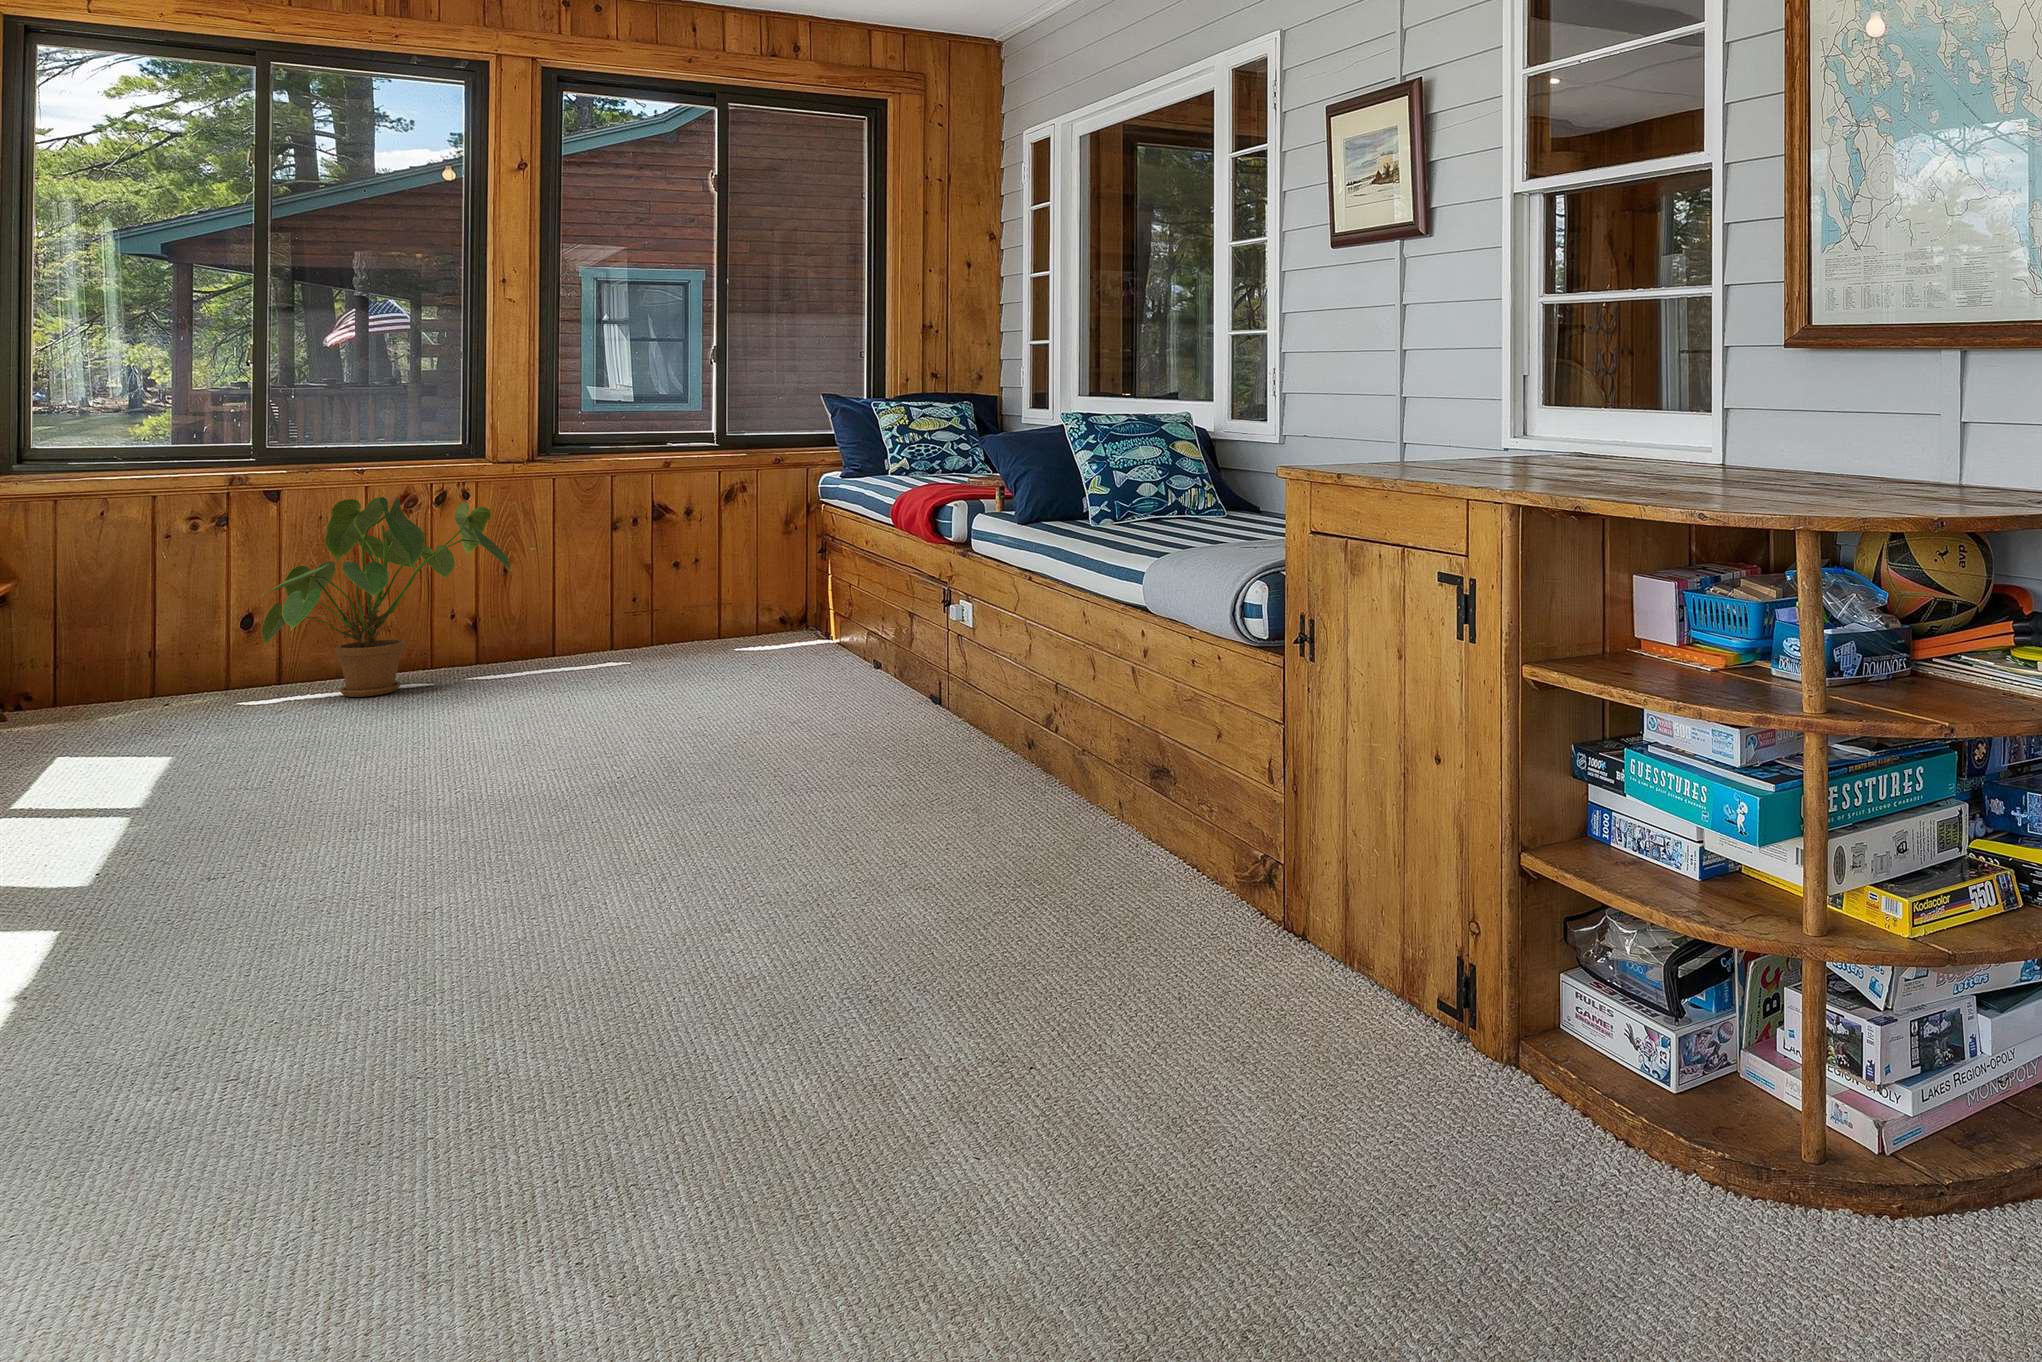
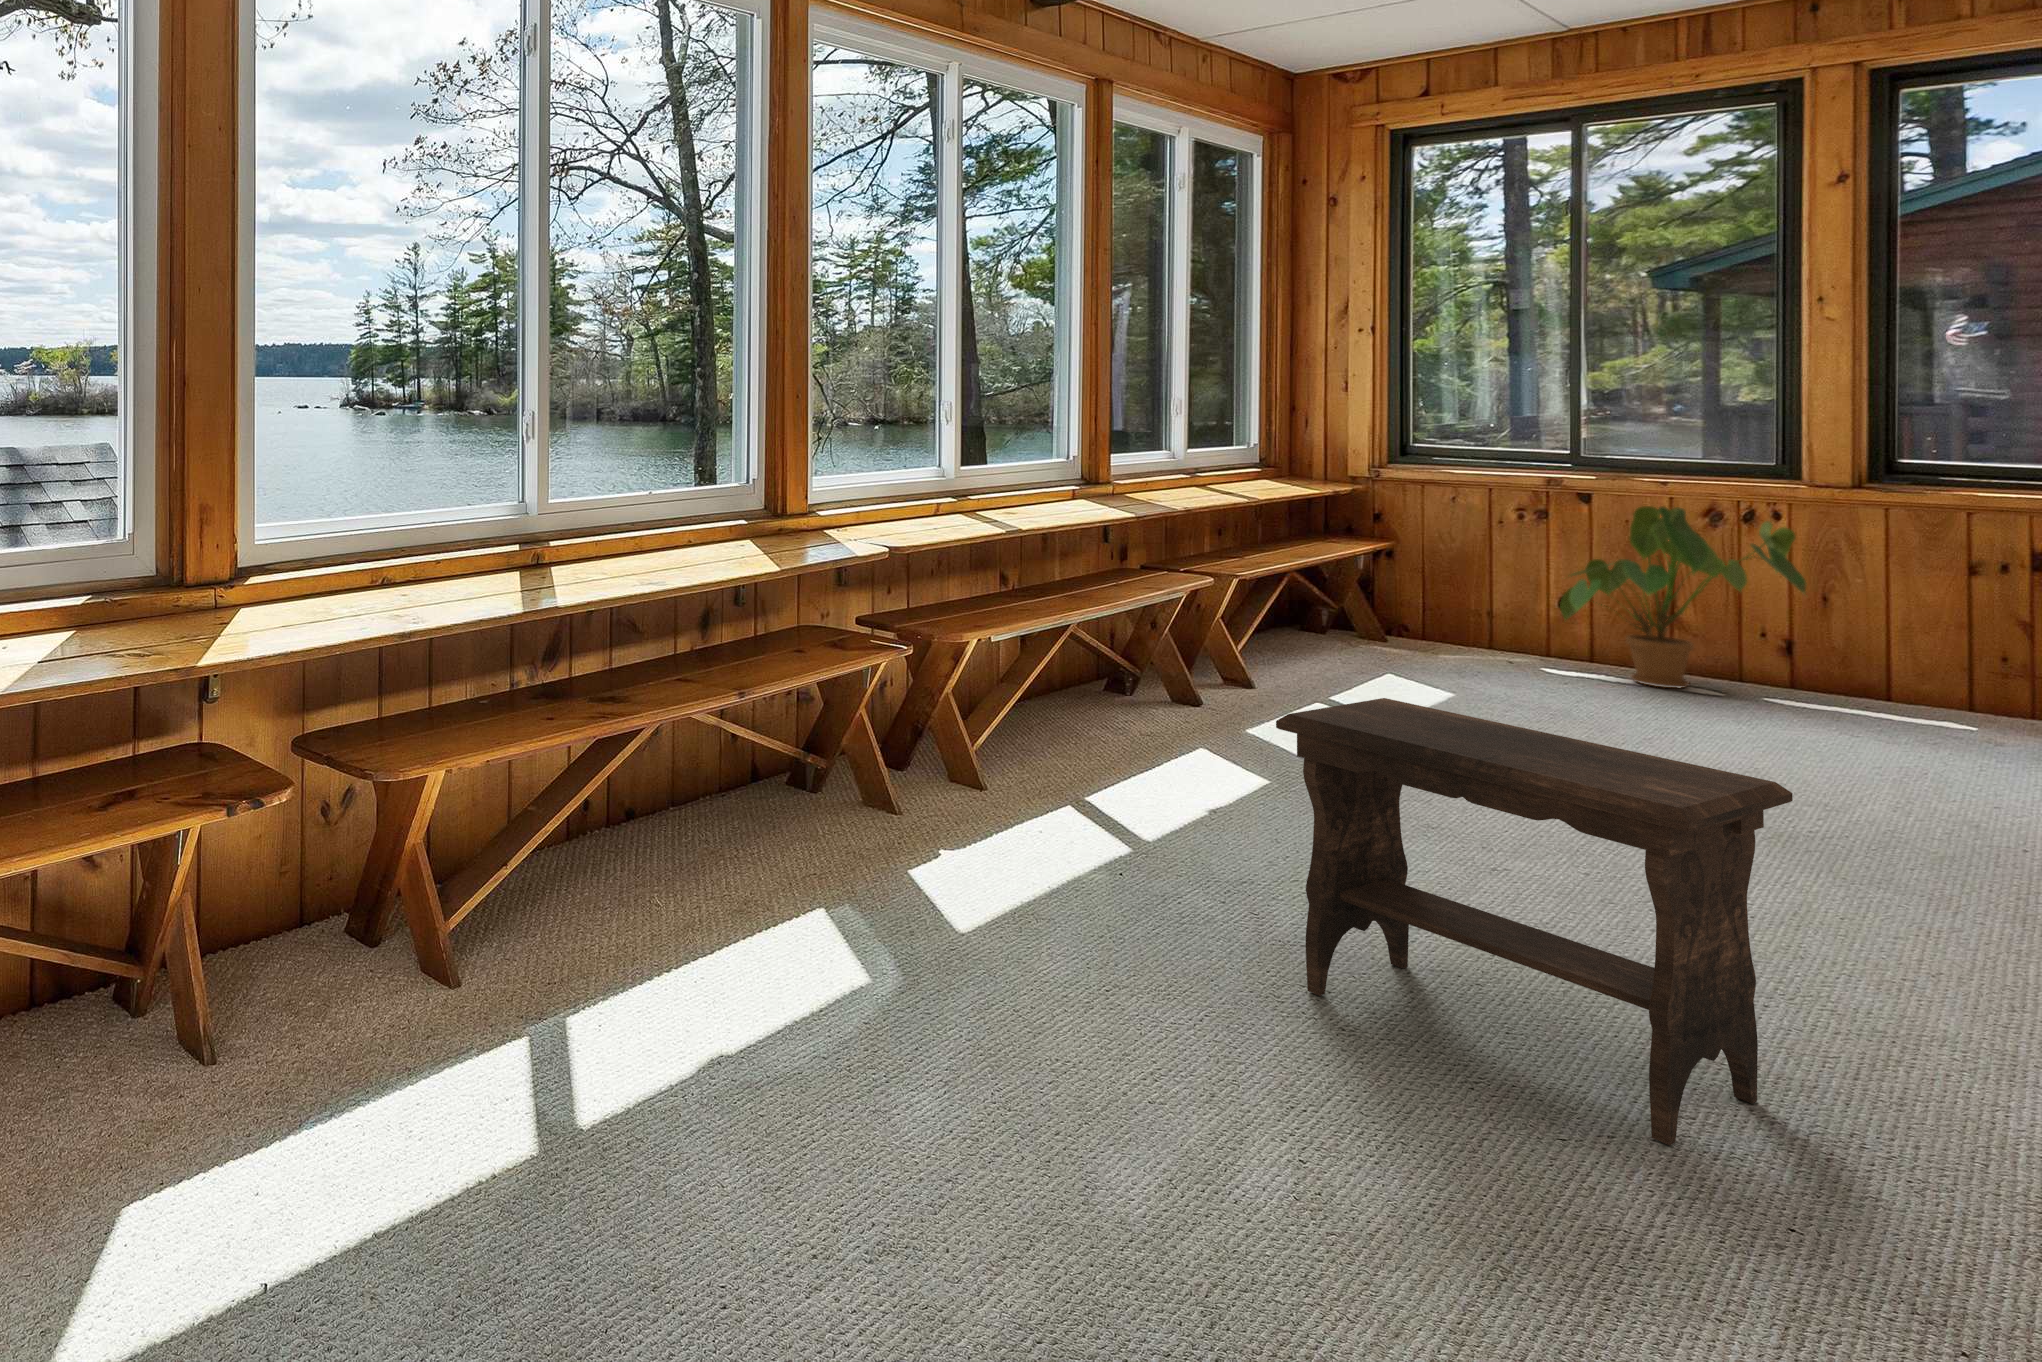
footstool: none [362,710,828,1120] -> present [1276,698,1793,1145]

